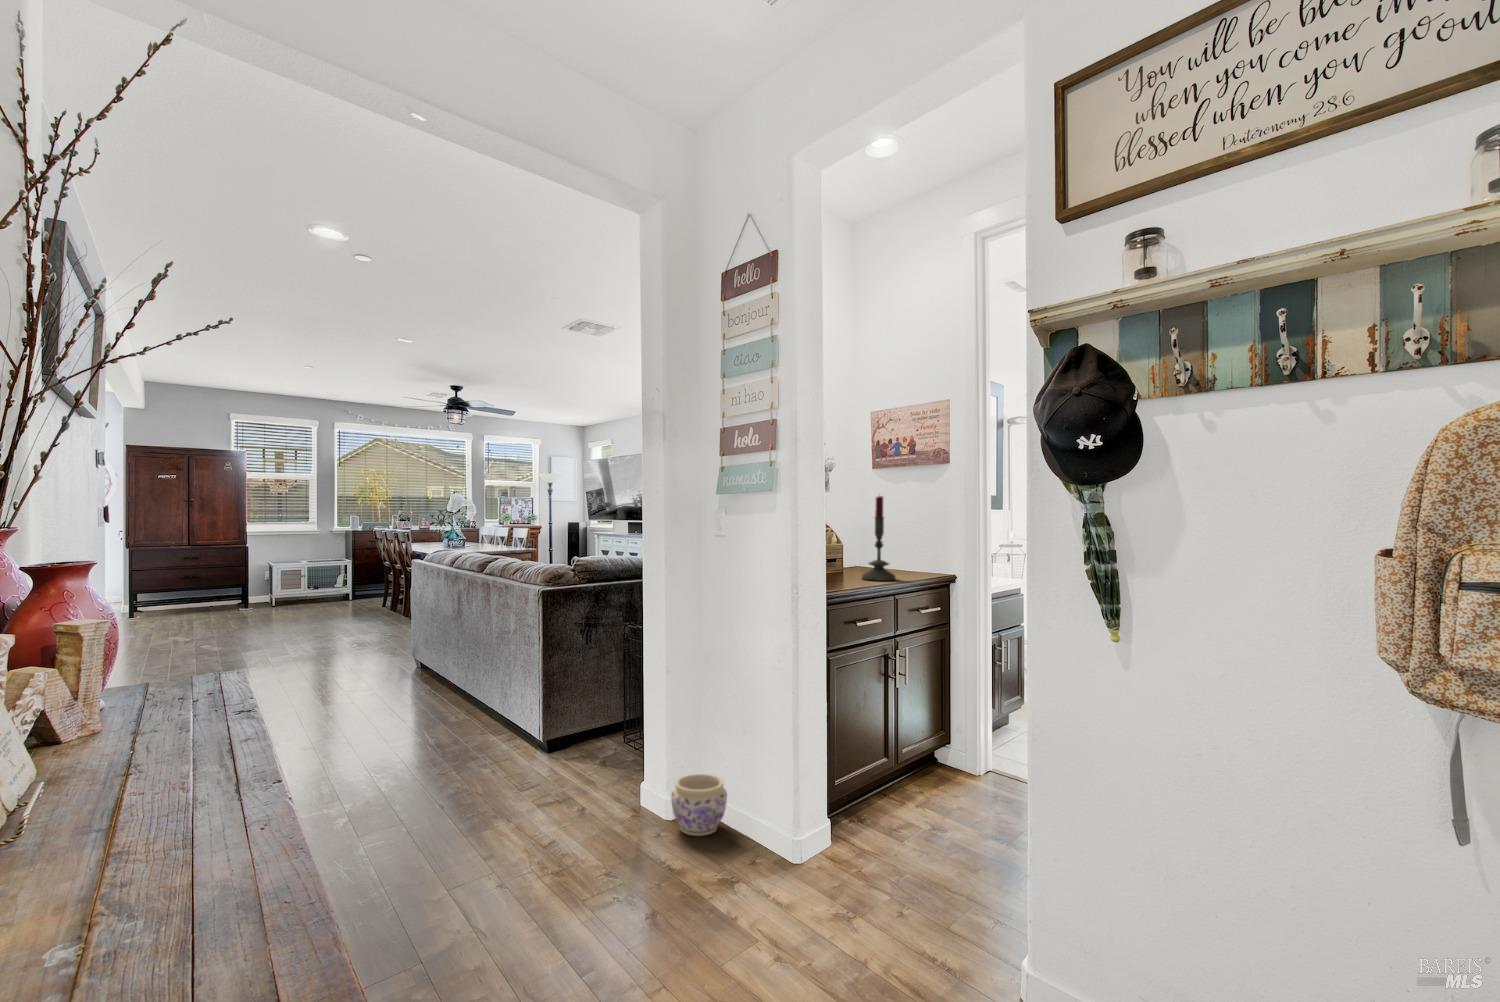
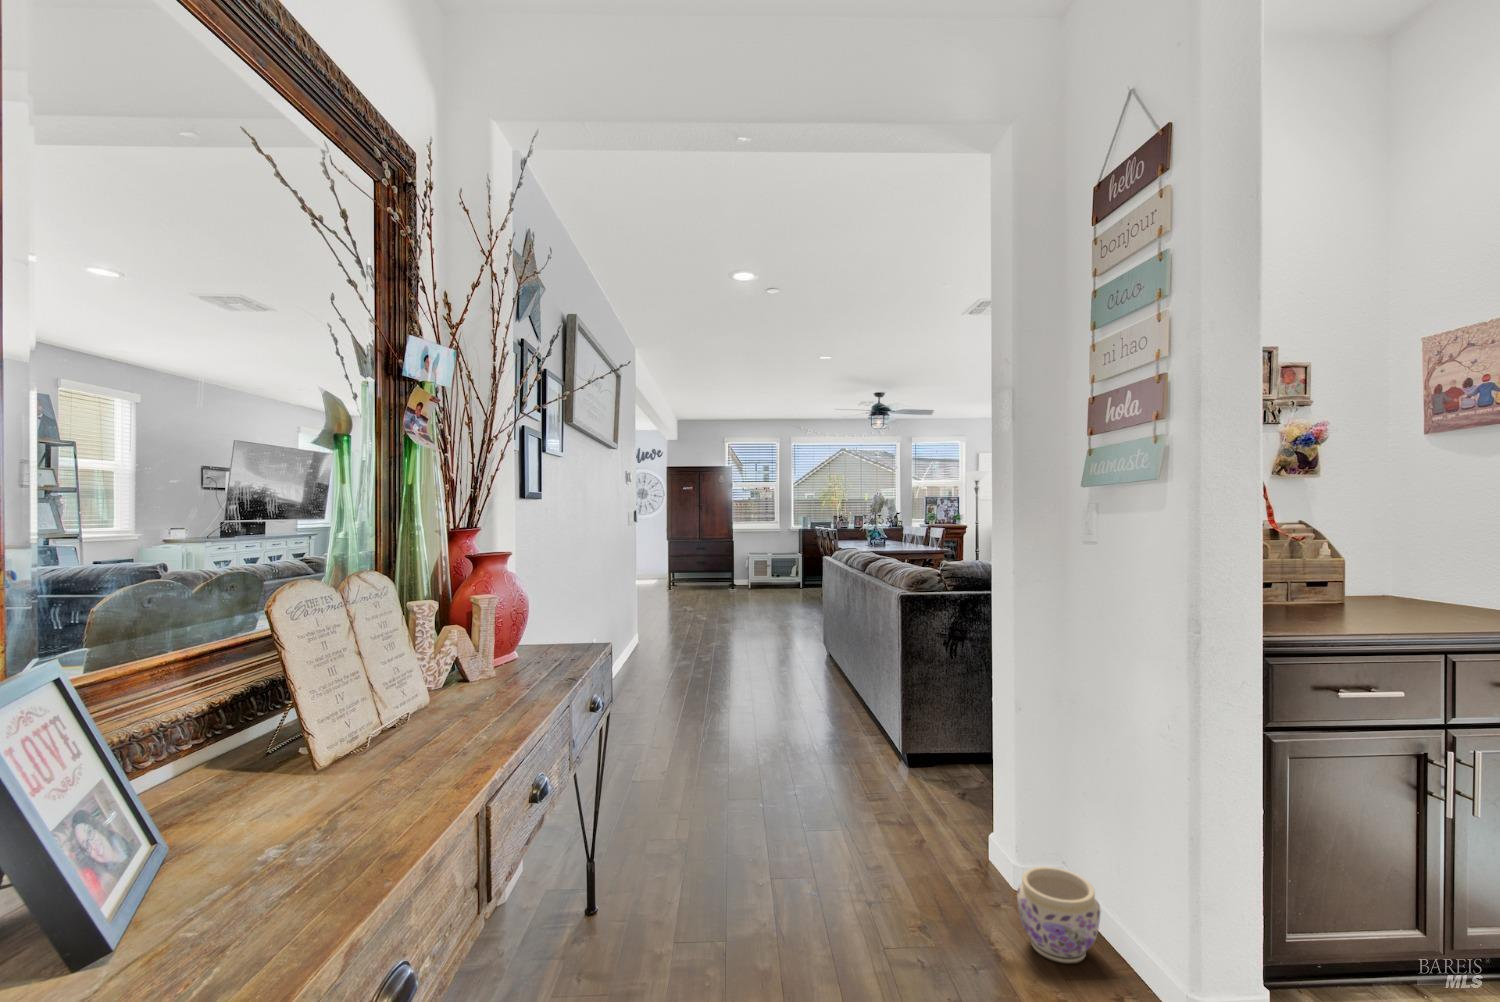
candle: present [862,496,896,581] -> none [1352,482,1425,626]

